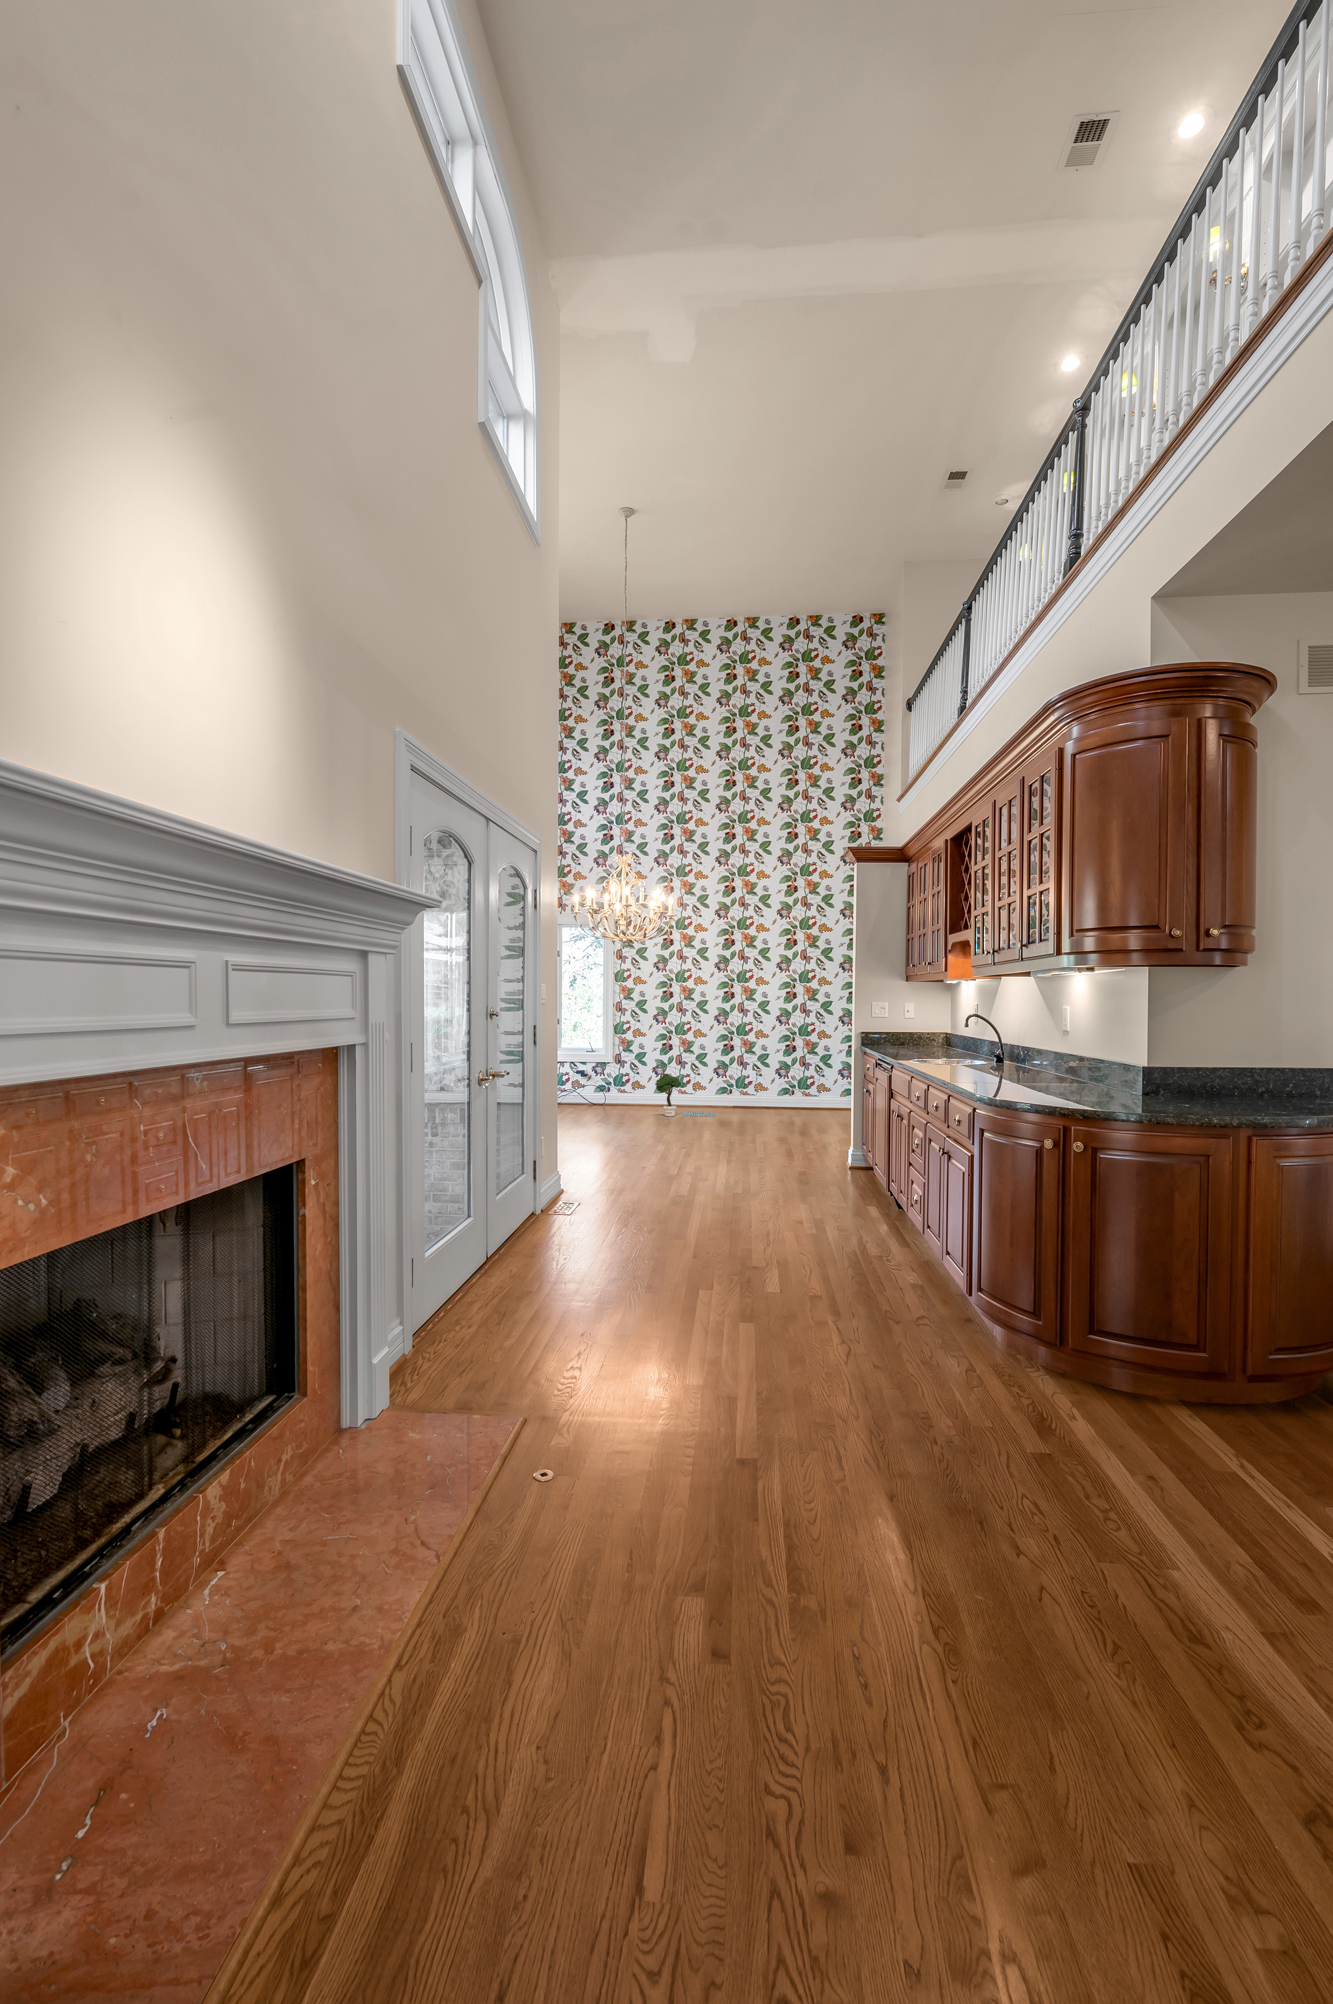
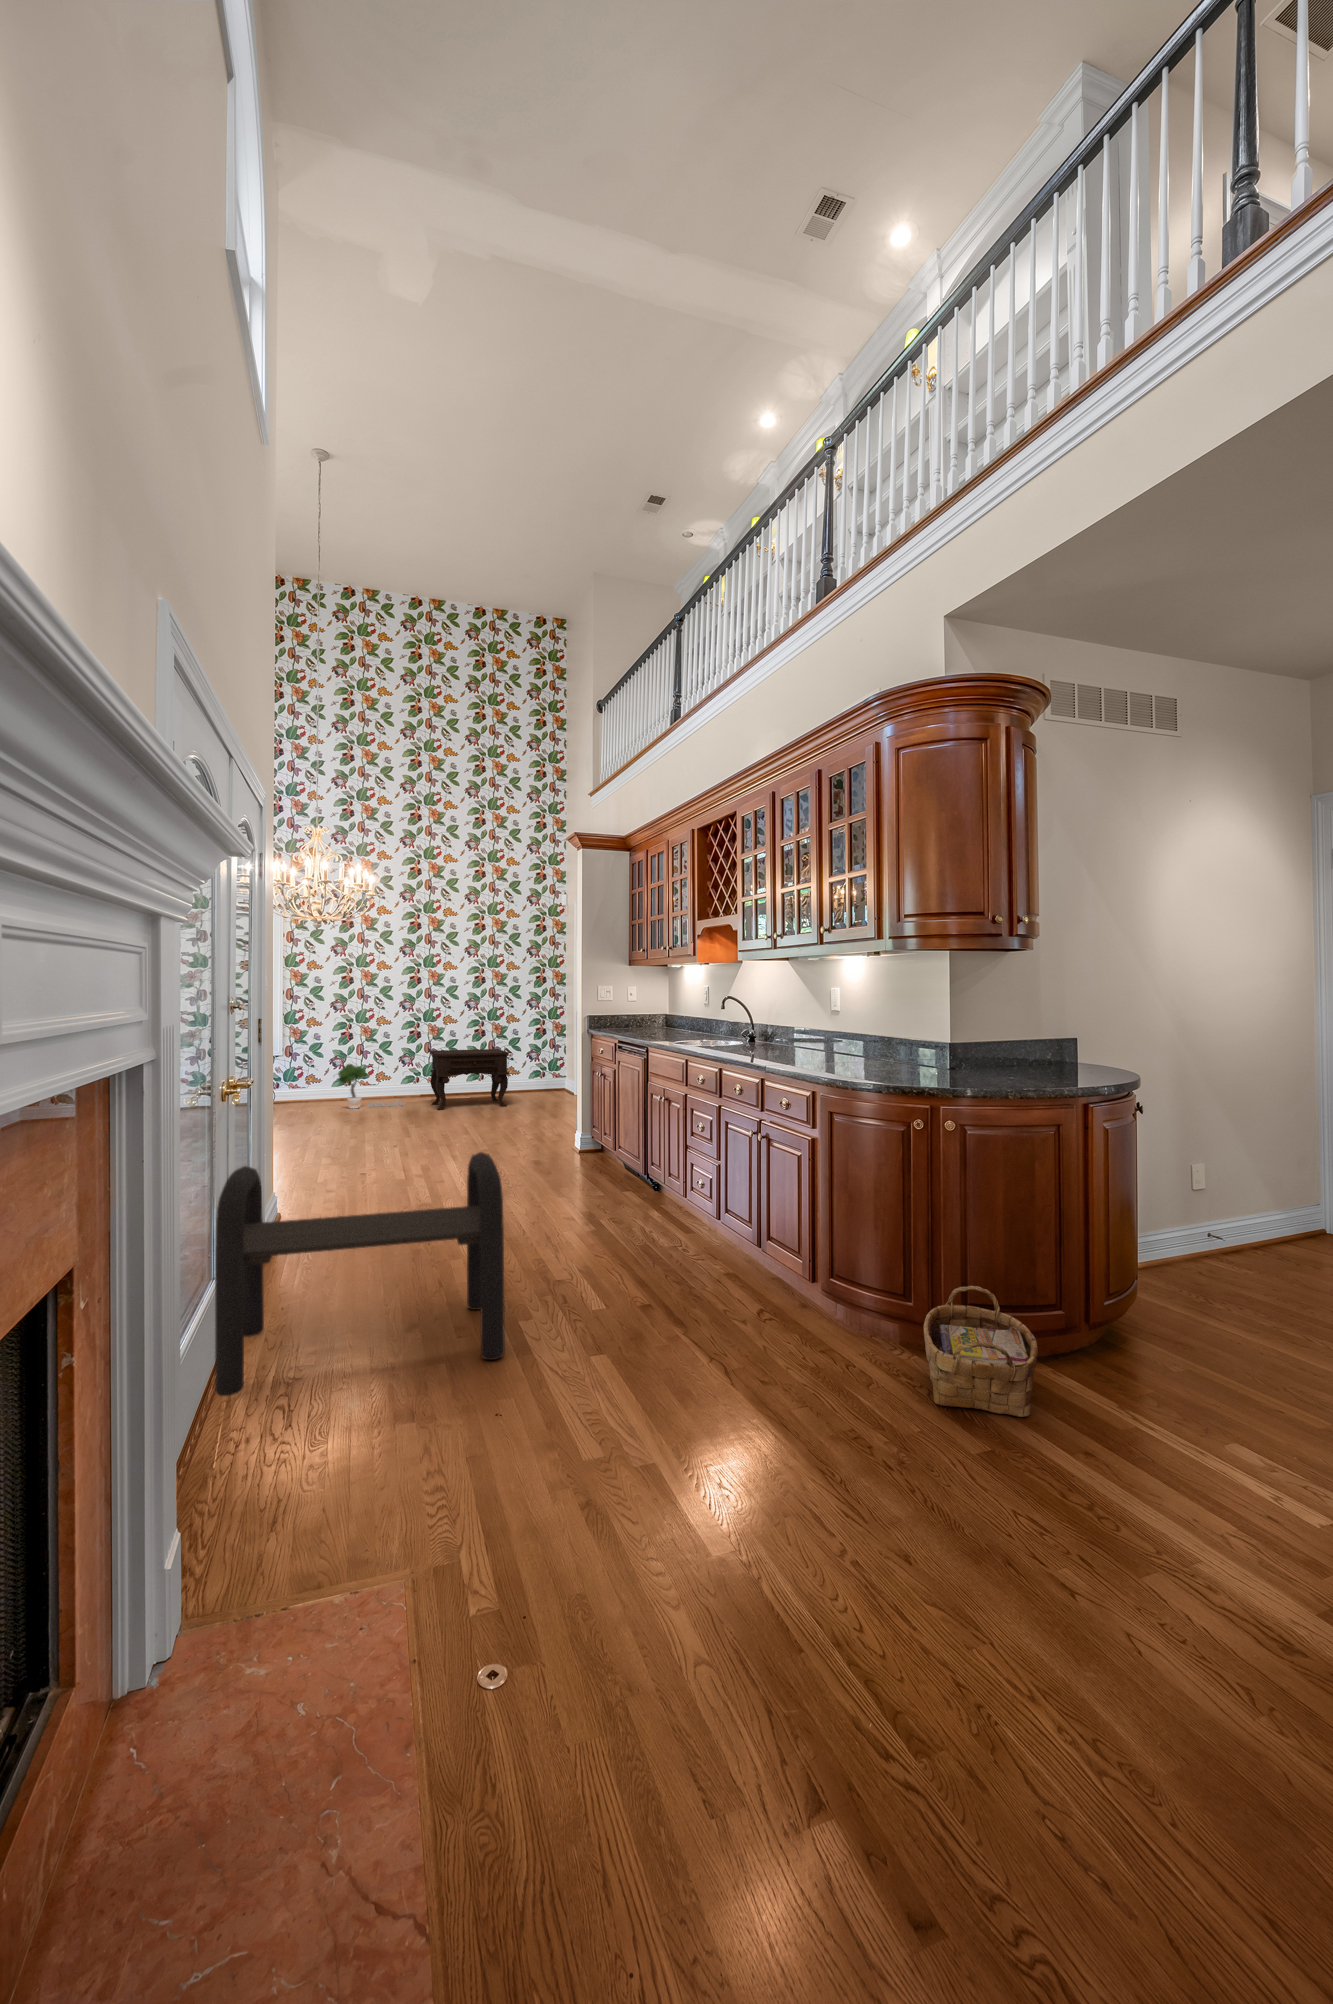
side table: none [741,1064,813,1124] -> present [430,1049,509,1110]
bench: none [400,1152,647,1347] -> present [215,1152,505,1396]
woven basket: none [1003,1353,1144,1509] -> present [924,1286,1038,1417]

